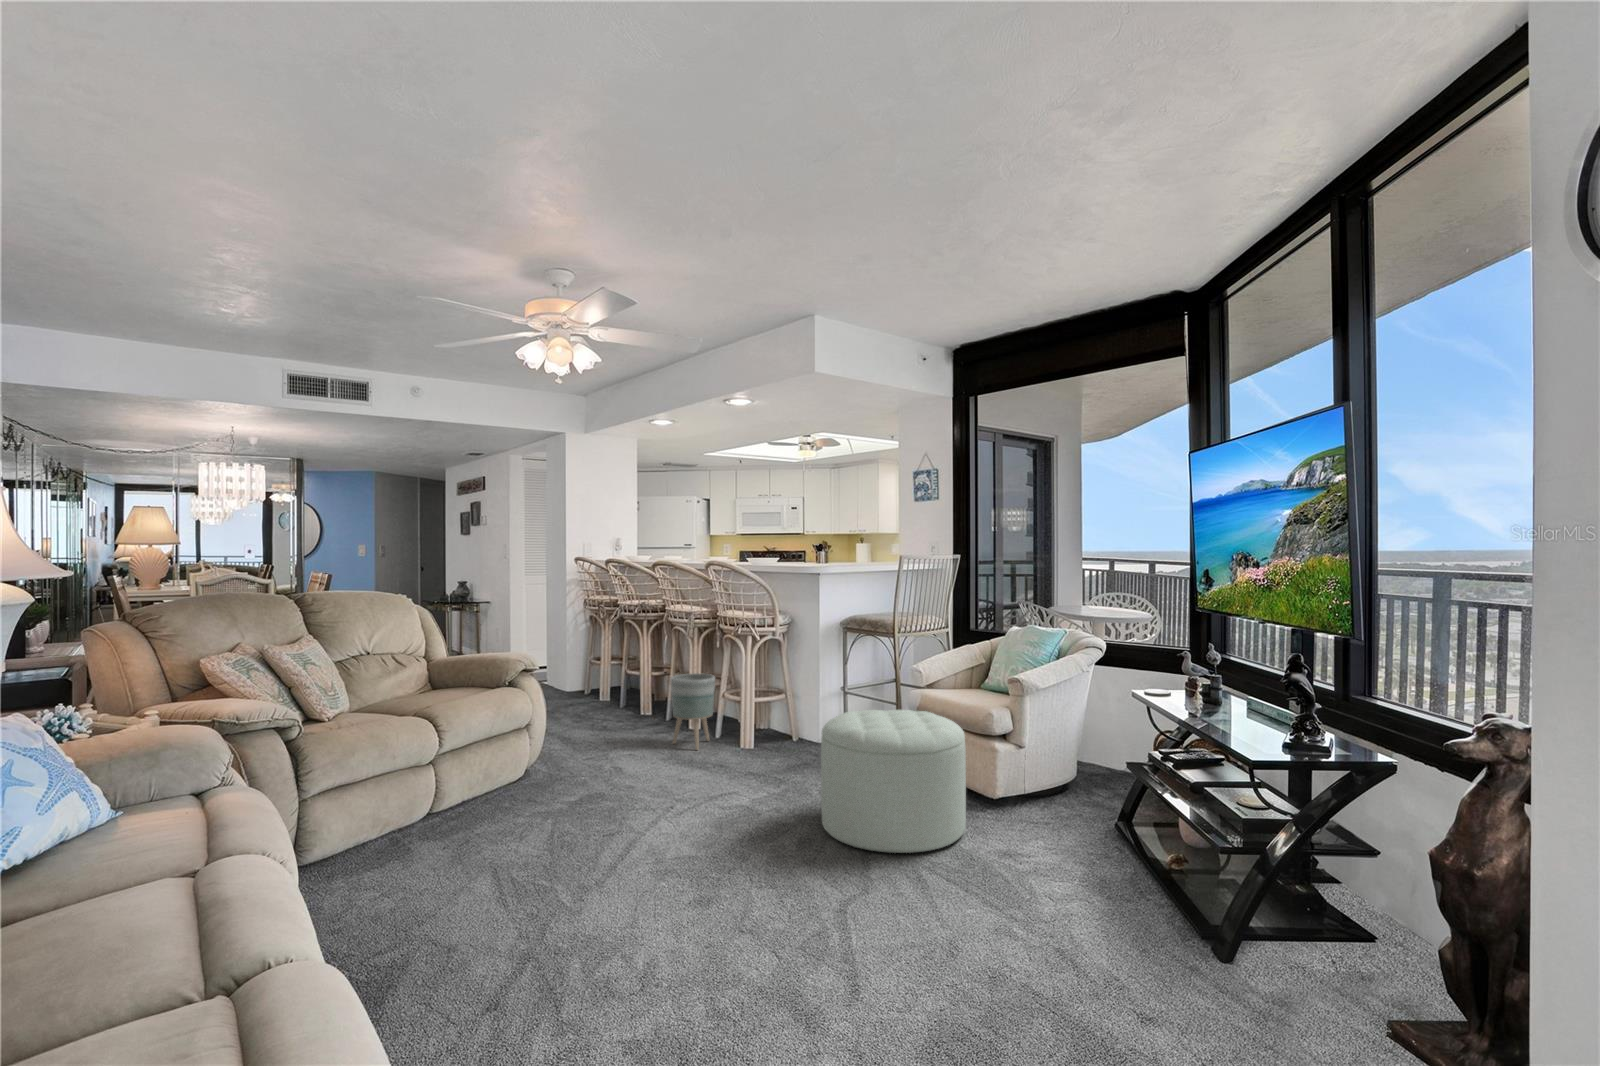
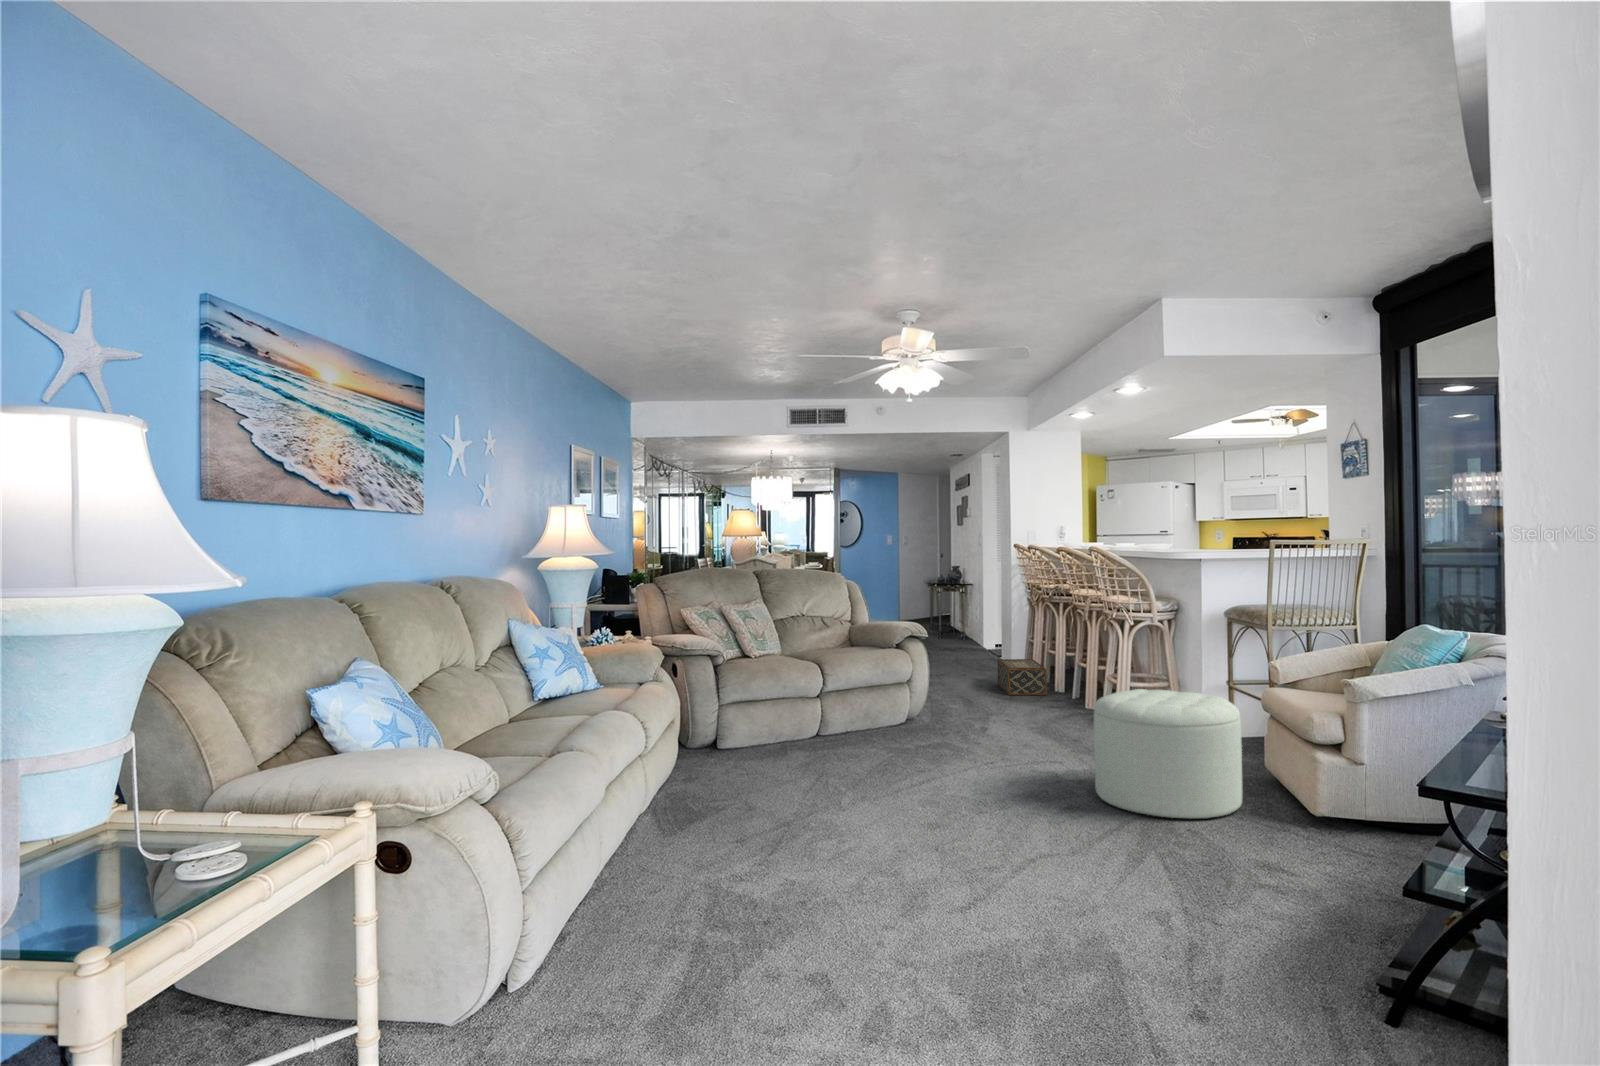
planter: present [670,673,715,750] -> none [1049,655,1093,725]
woven basket: none [567,678,632,721] -> present [998,659,1047,695]

